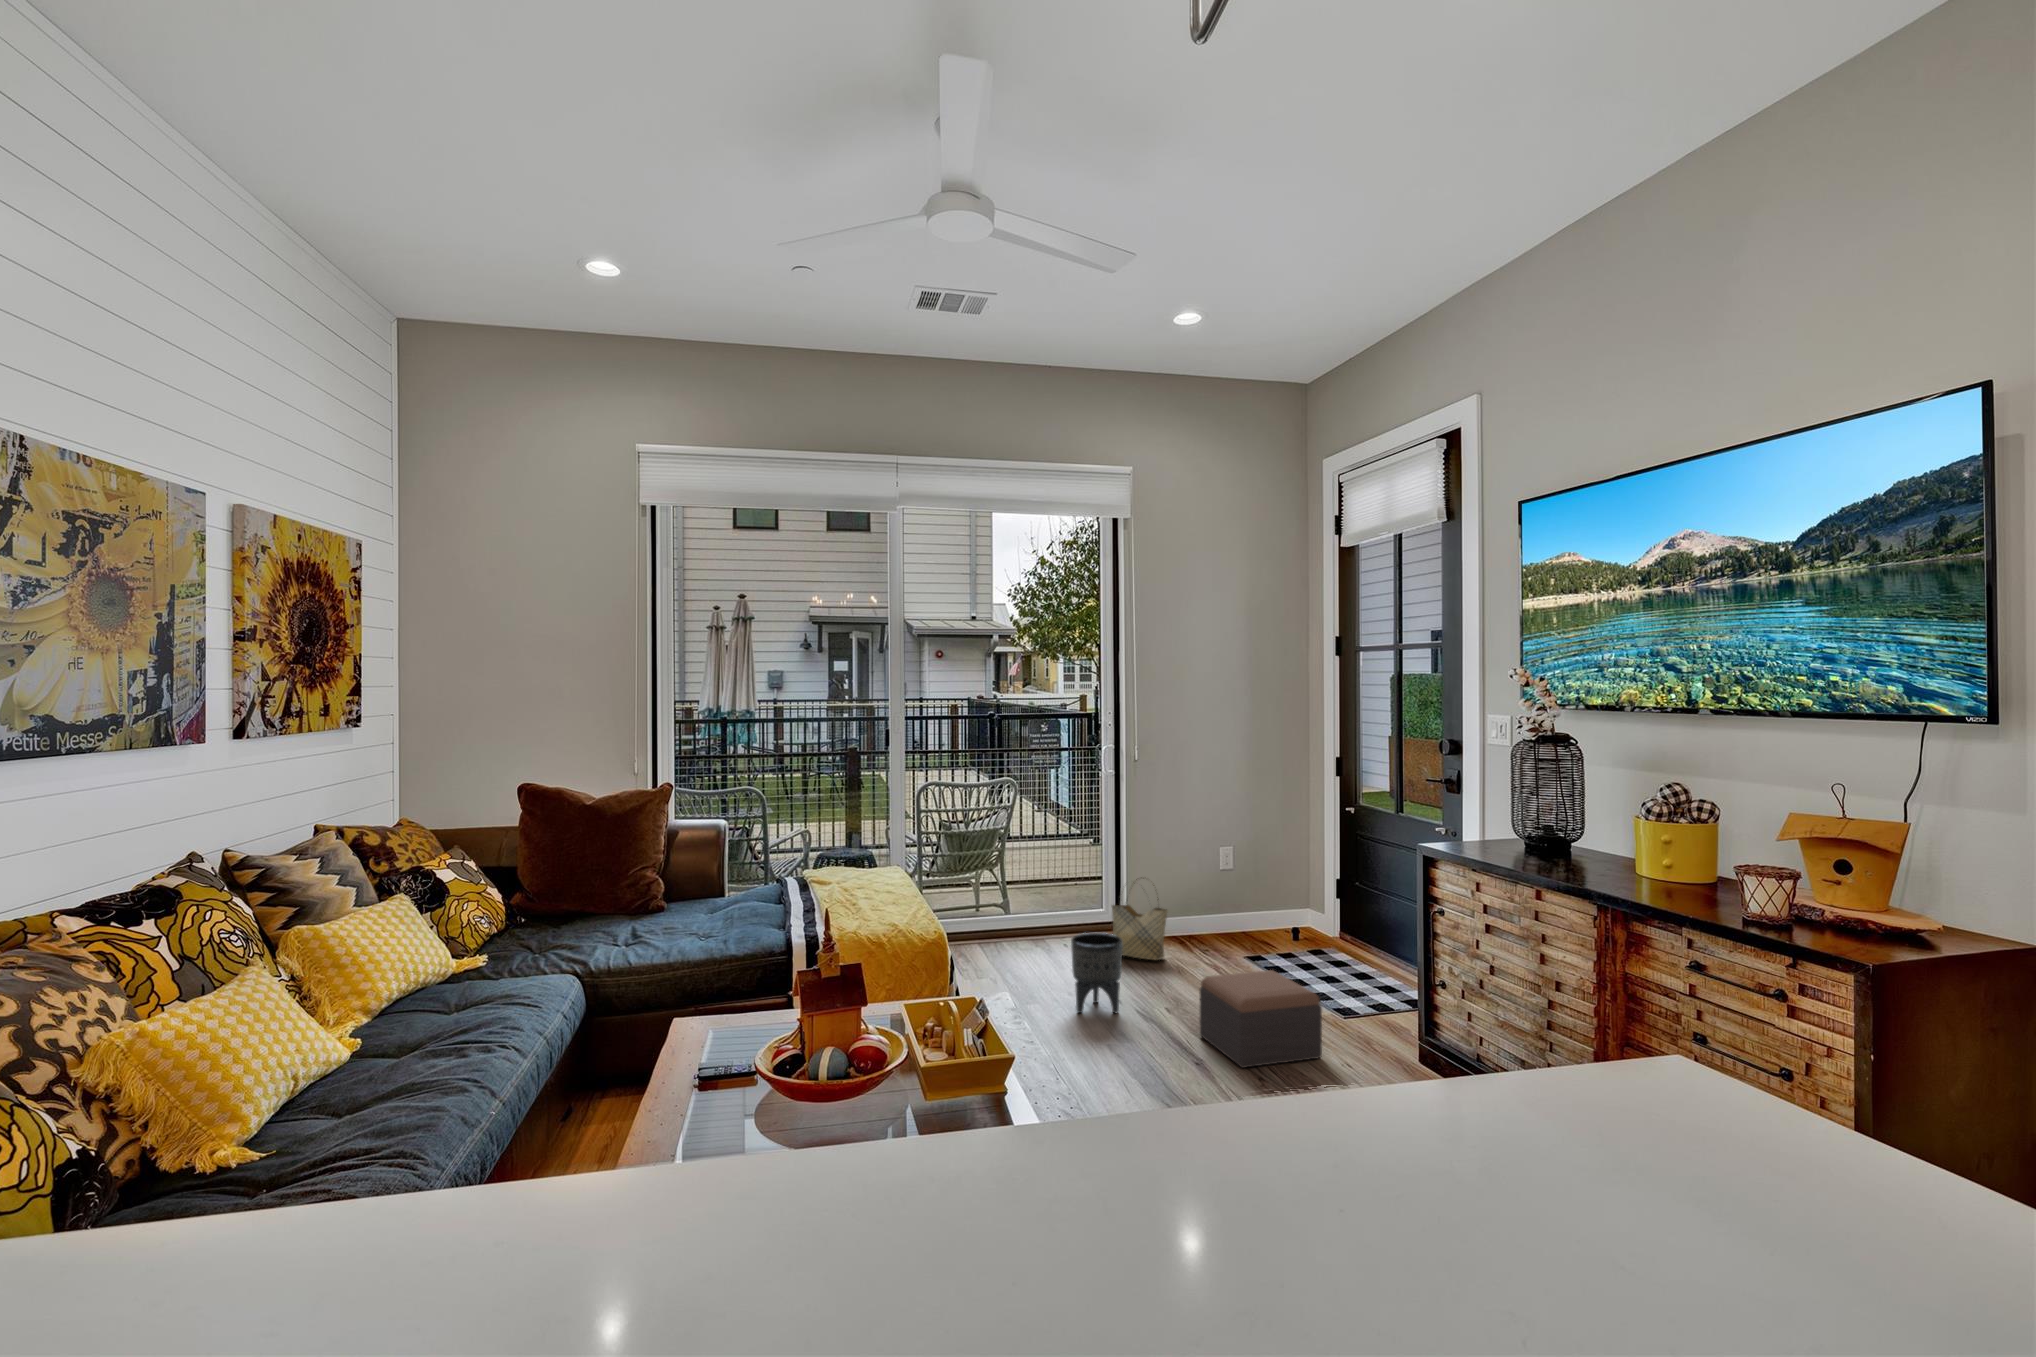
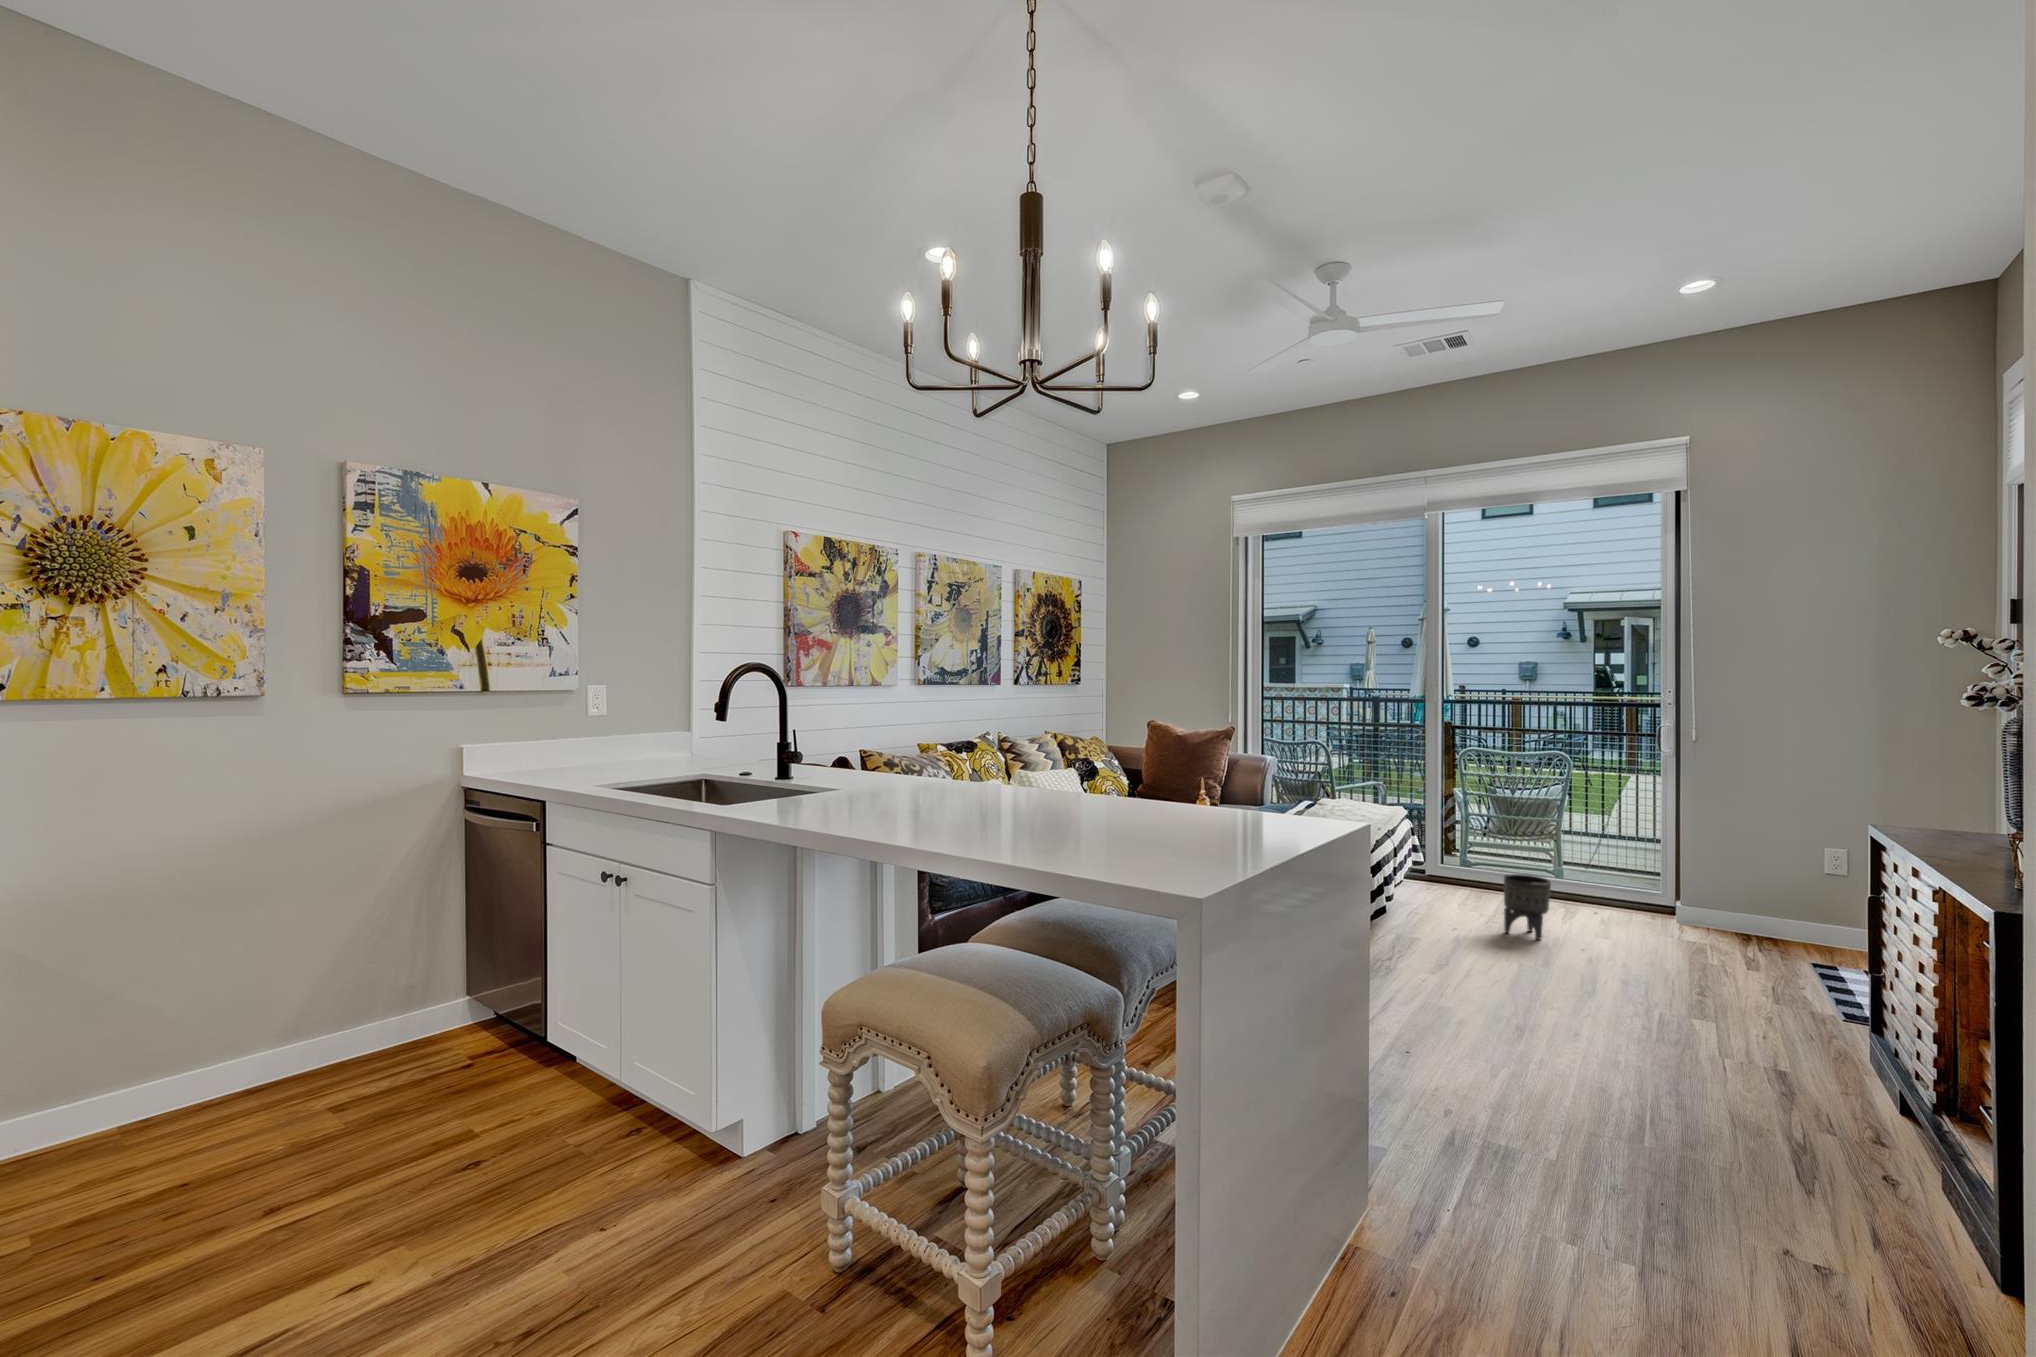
woven basket: present [1112,878,1167,960] -> none [1591,849,1648,923]
footstool: present [1200,970,1322,1068] -> none [1592,918,1693,1003]

